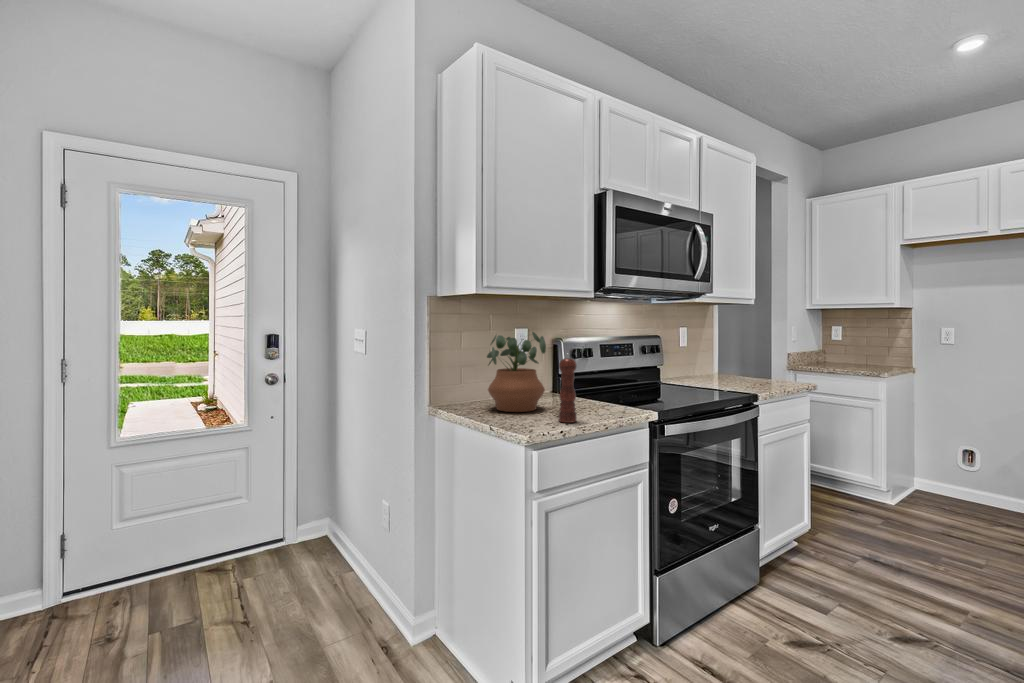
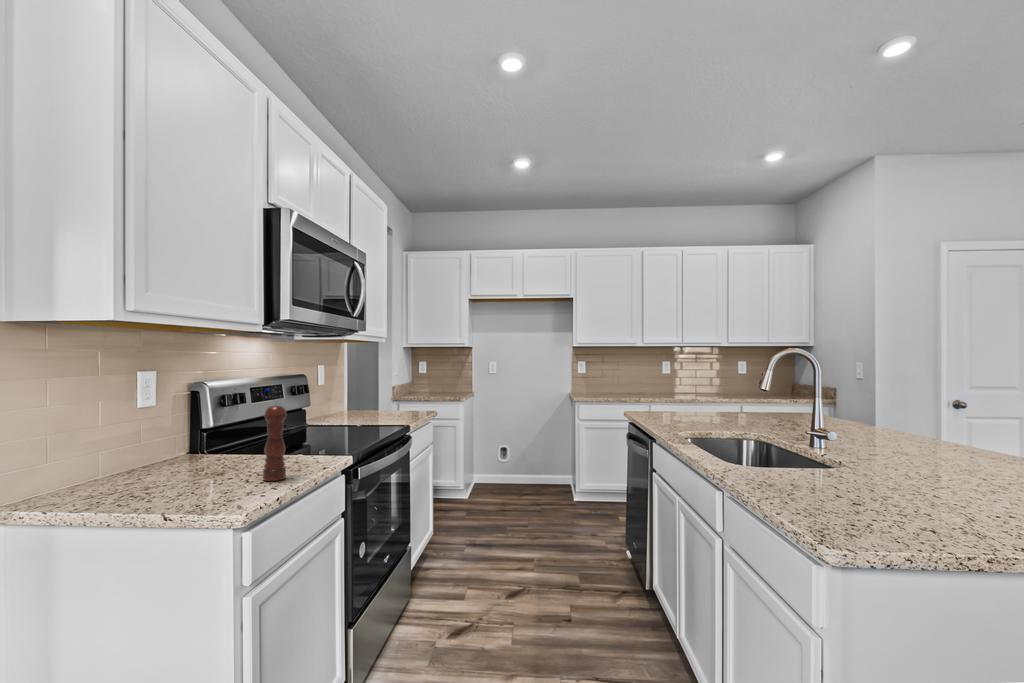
potted plant: present [487,332,546,412] -> none [123,375,225,482]

